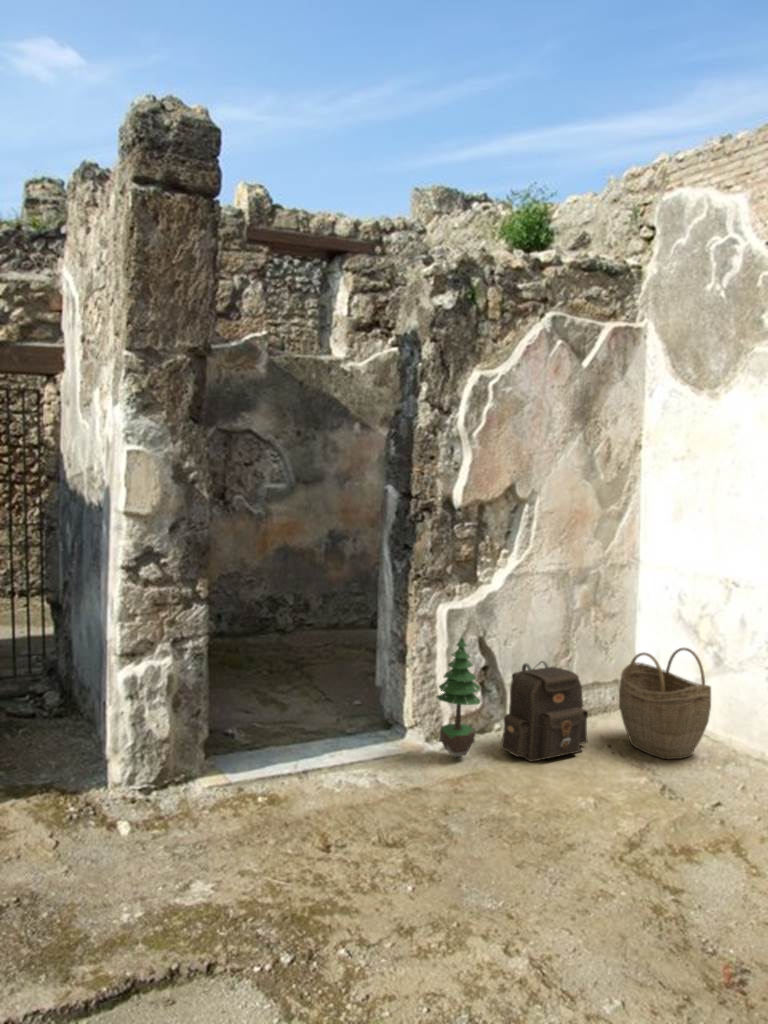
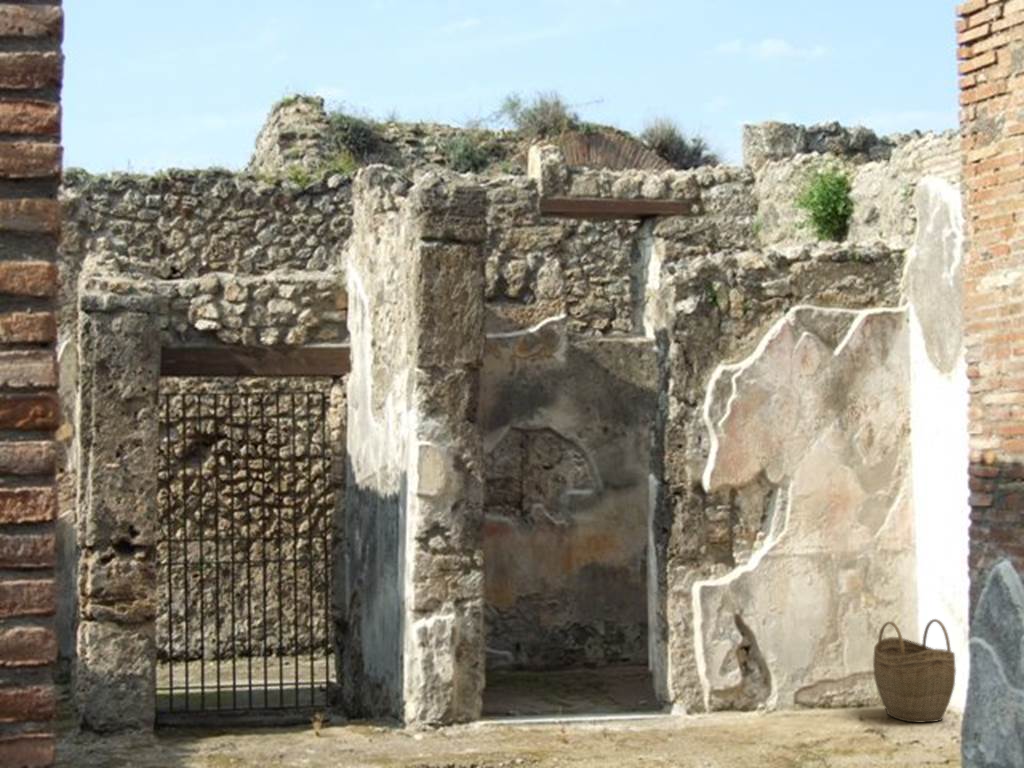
potted tree: present [437,637,481,758] -> none [690,604,732,719]
backpack: present [501,661,588,762] -> none [755,633,842,722]

